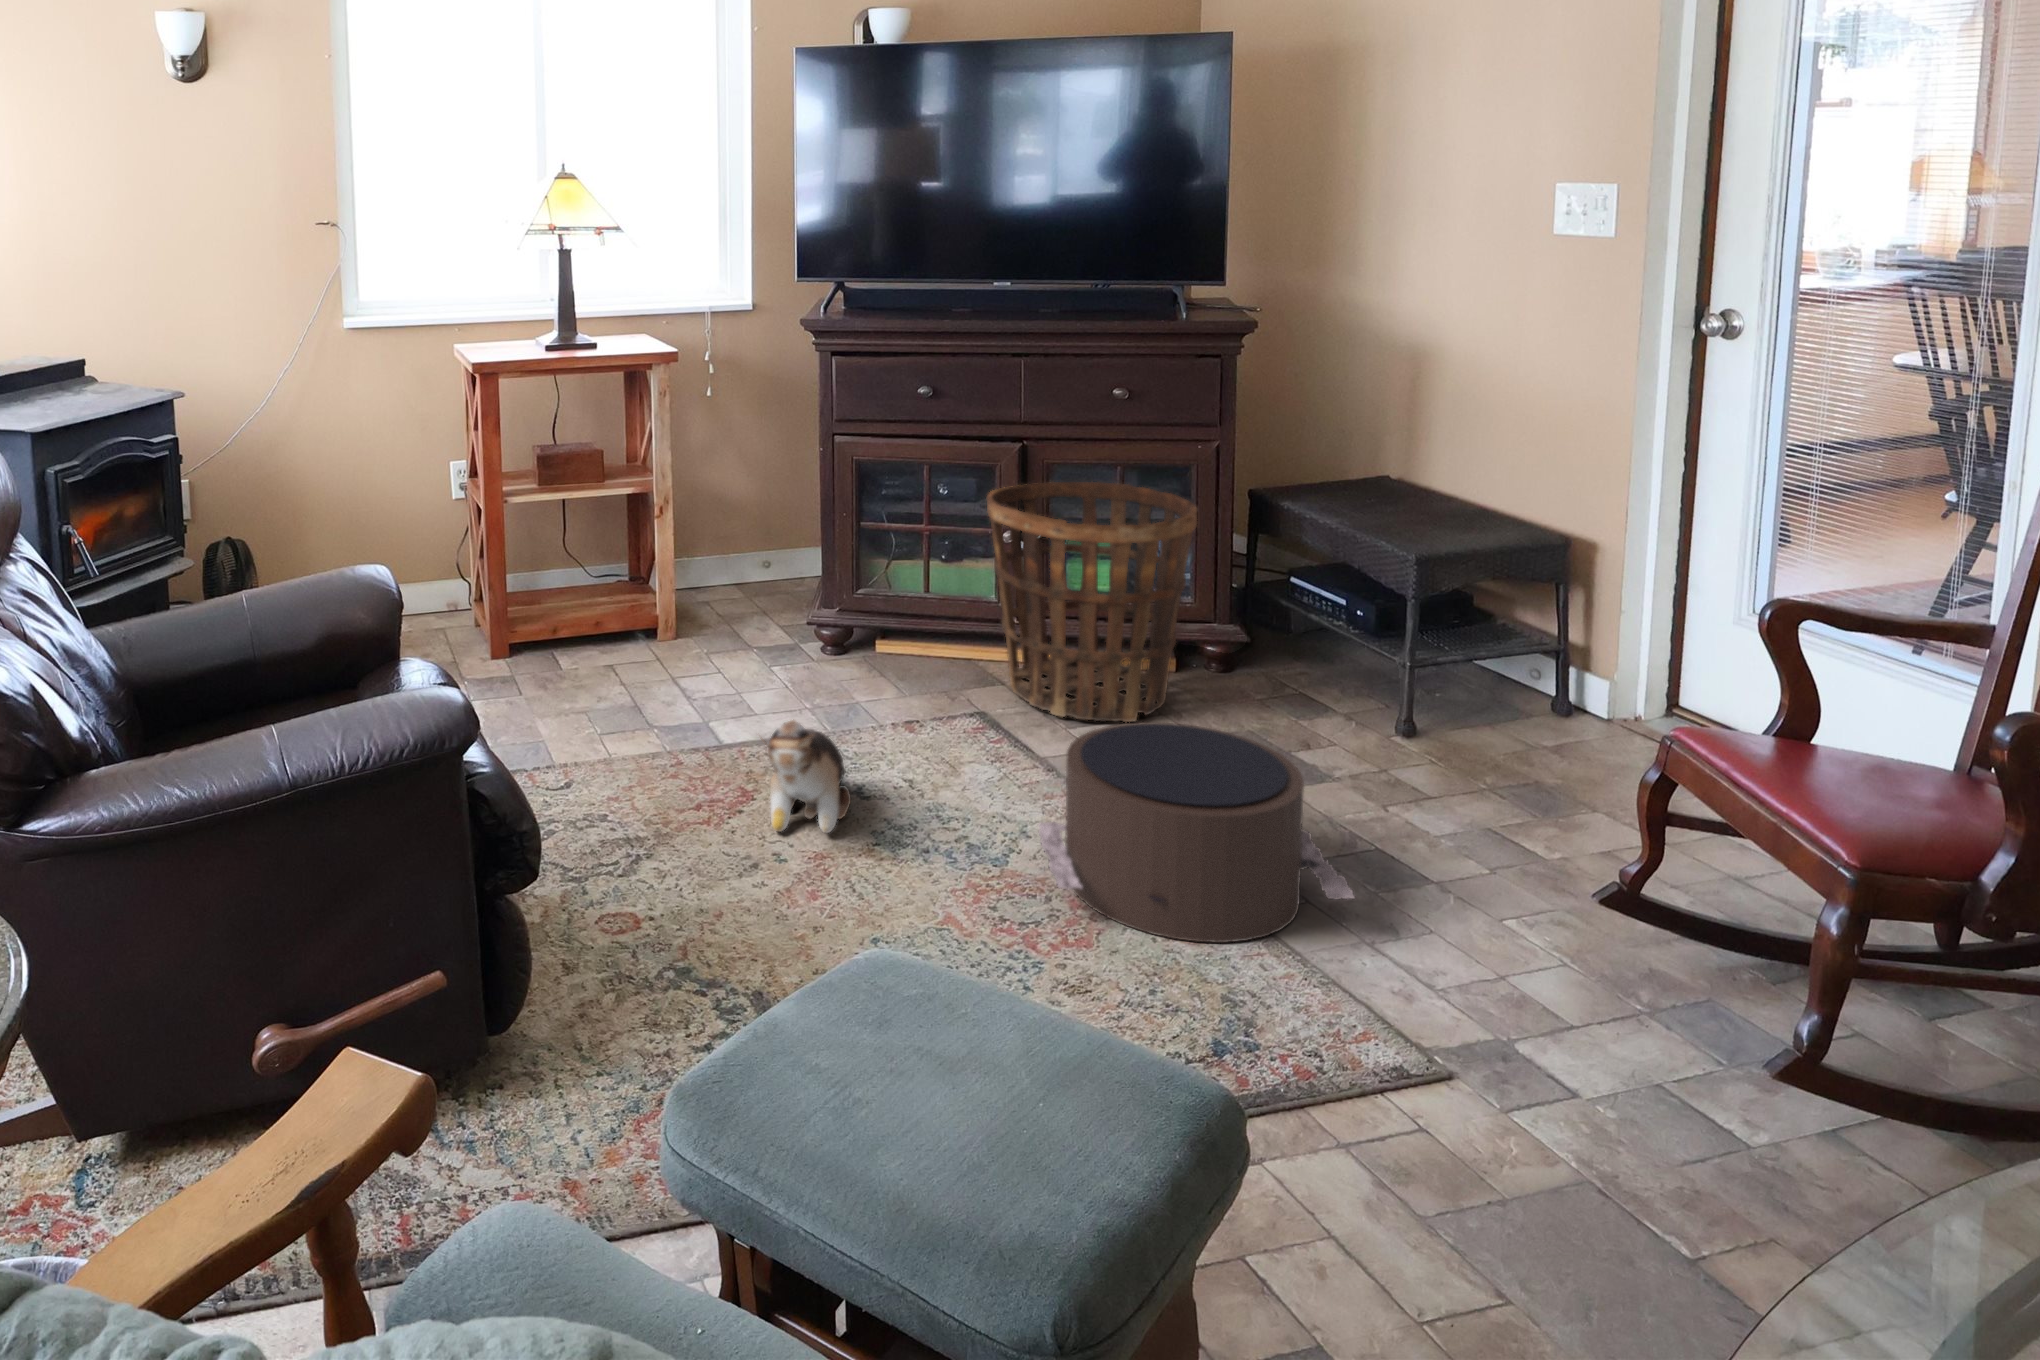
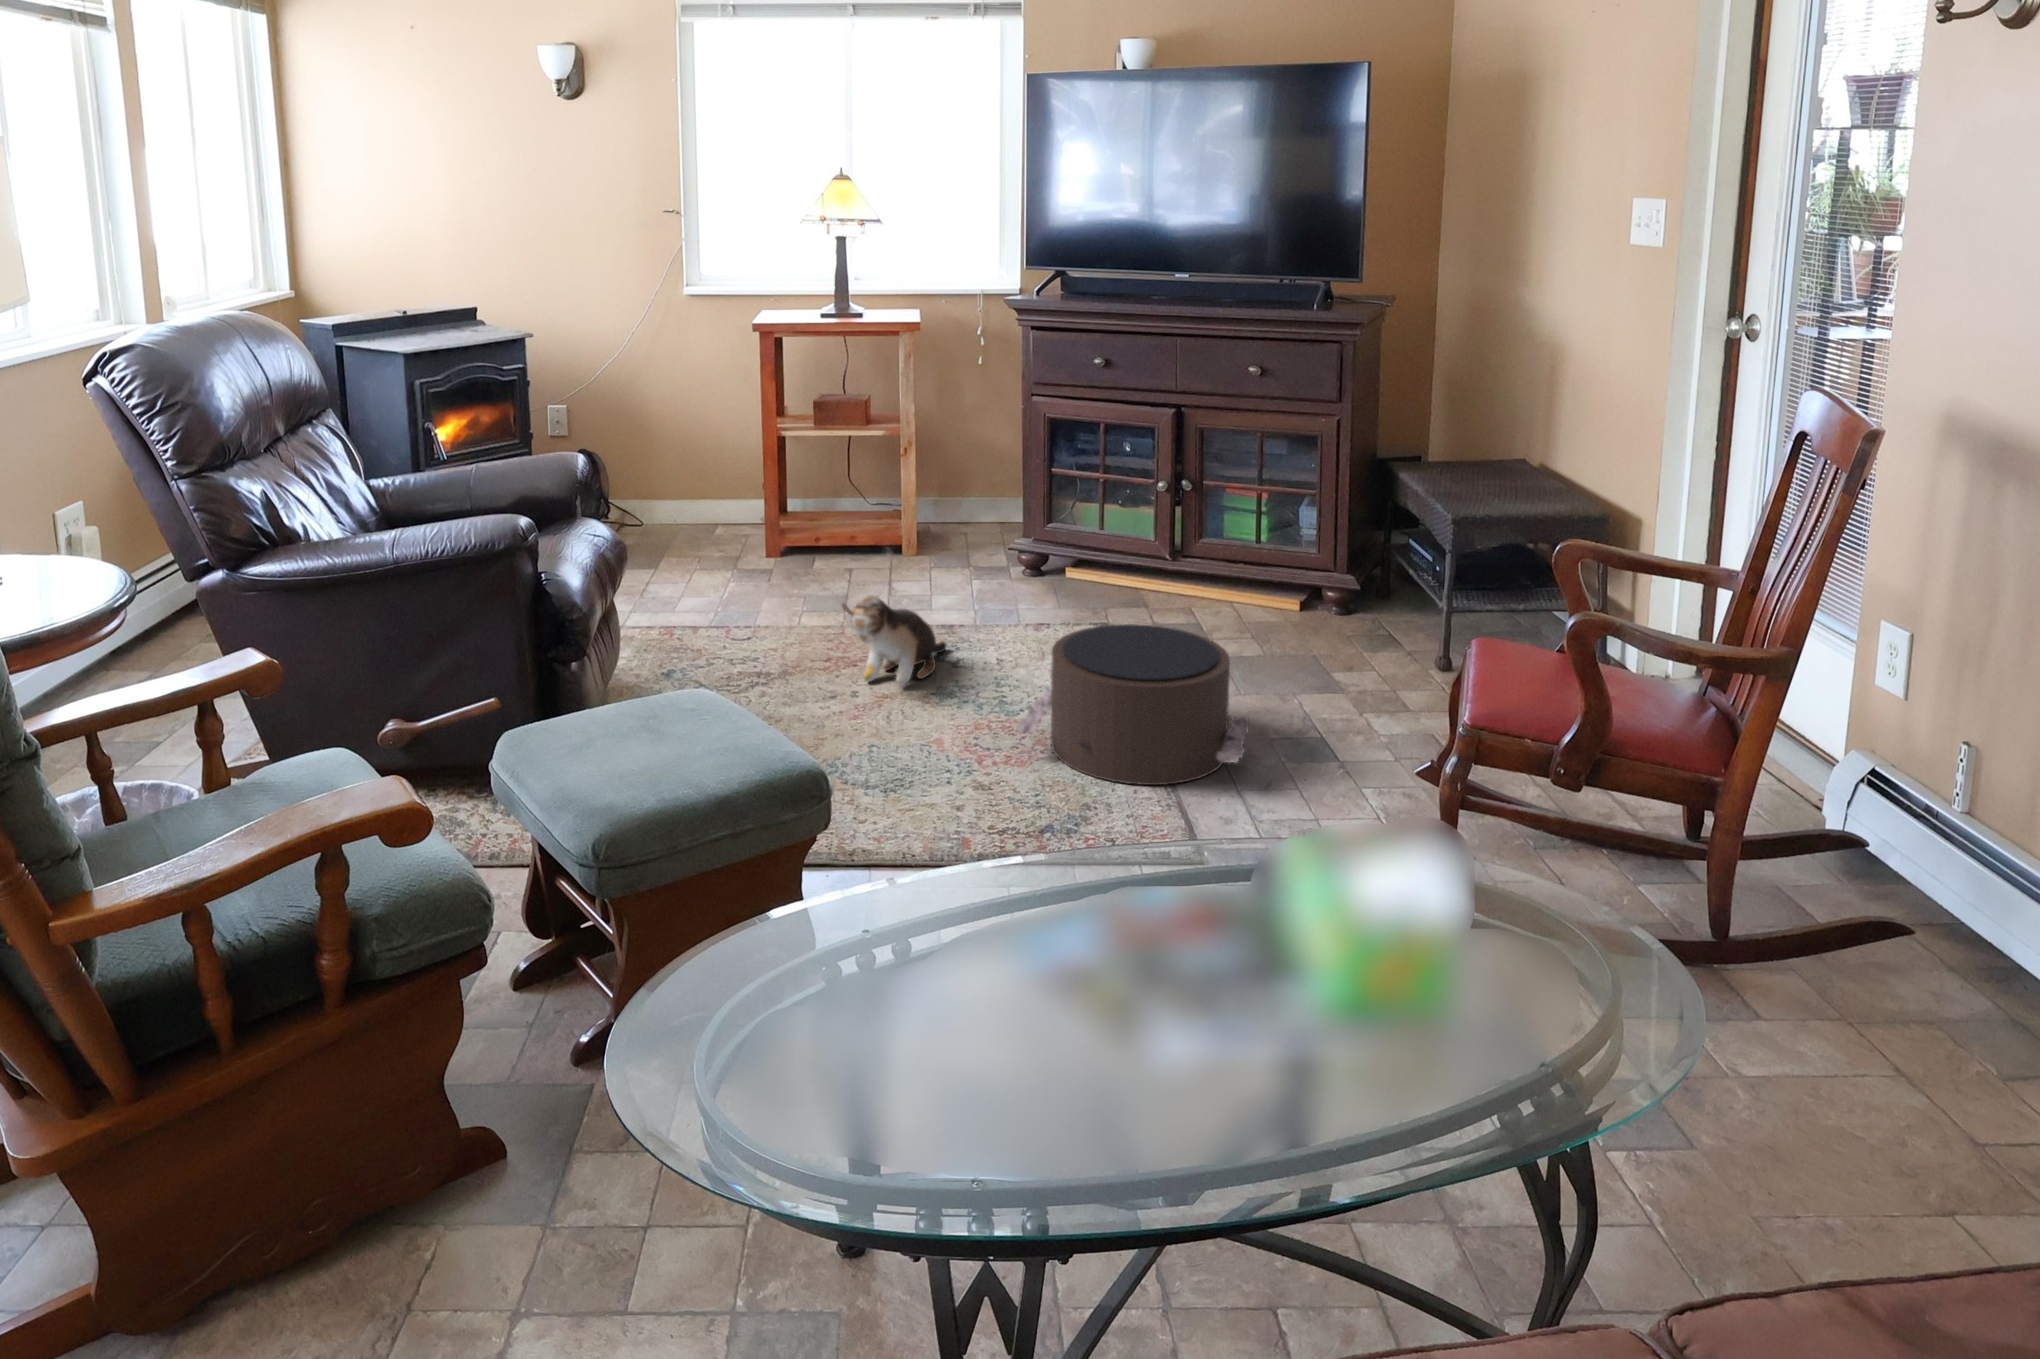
basket: present [987,482,1197,722] -> none [1122,446,1295,642]

